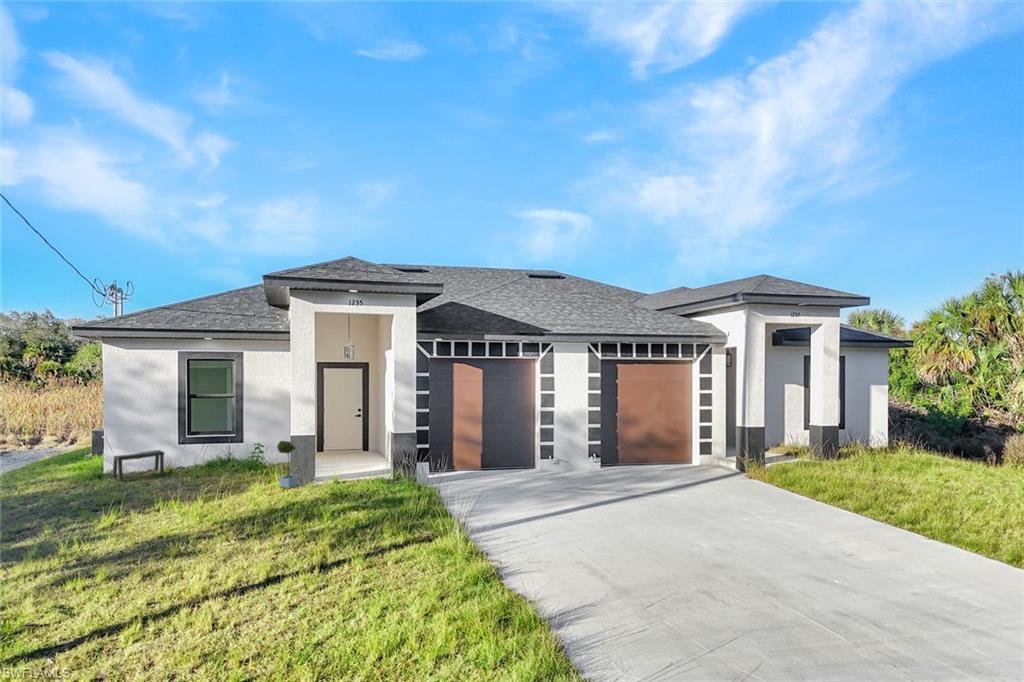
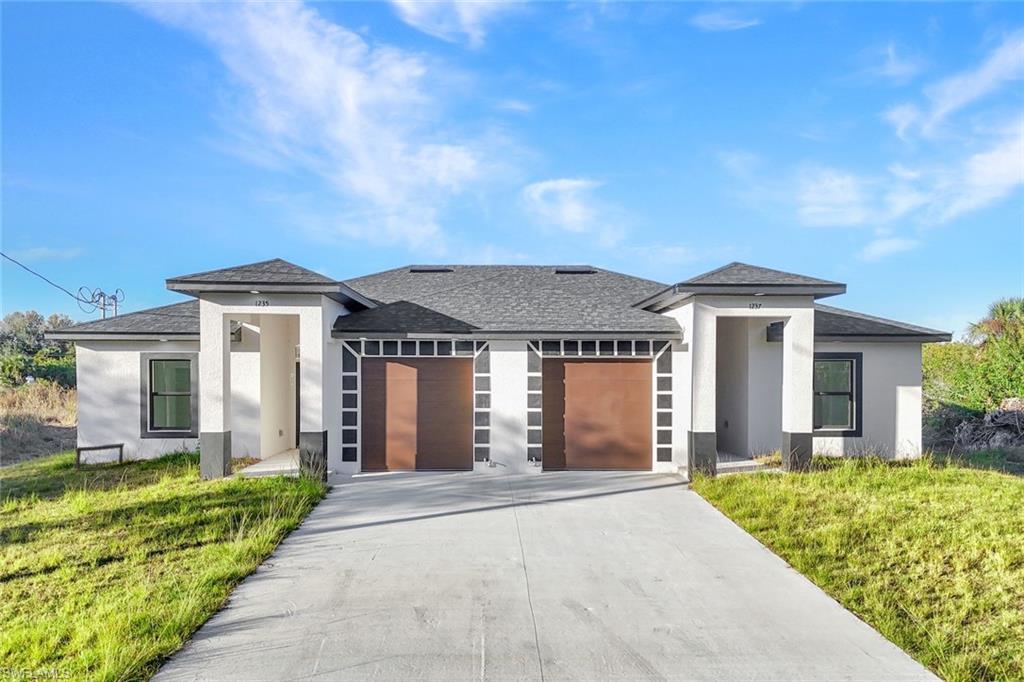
potted tree: present [277,441,298,488] -> none [186,435,208,482]

